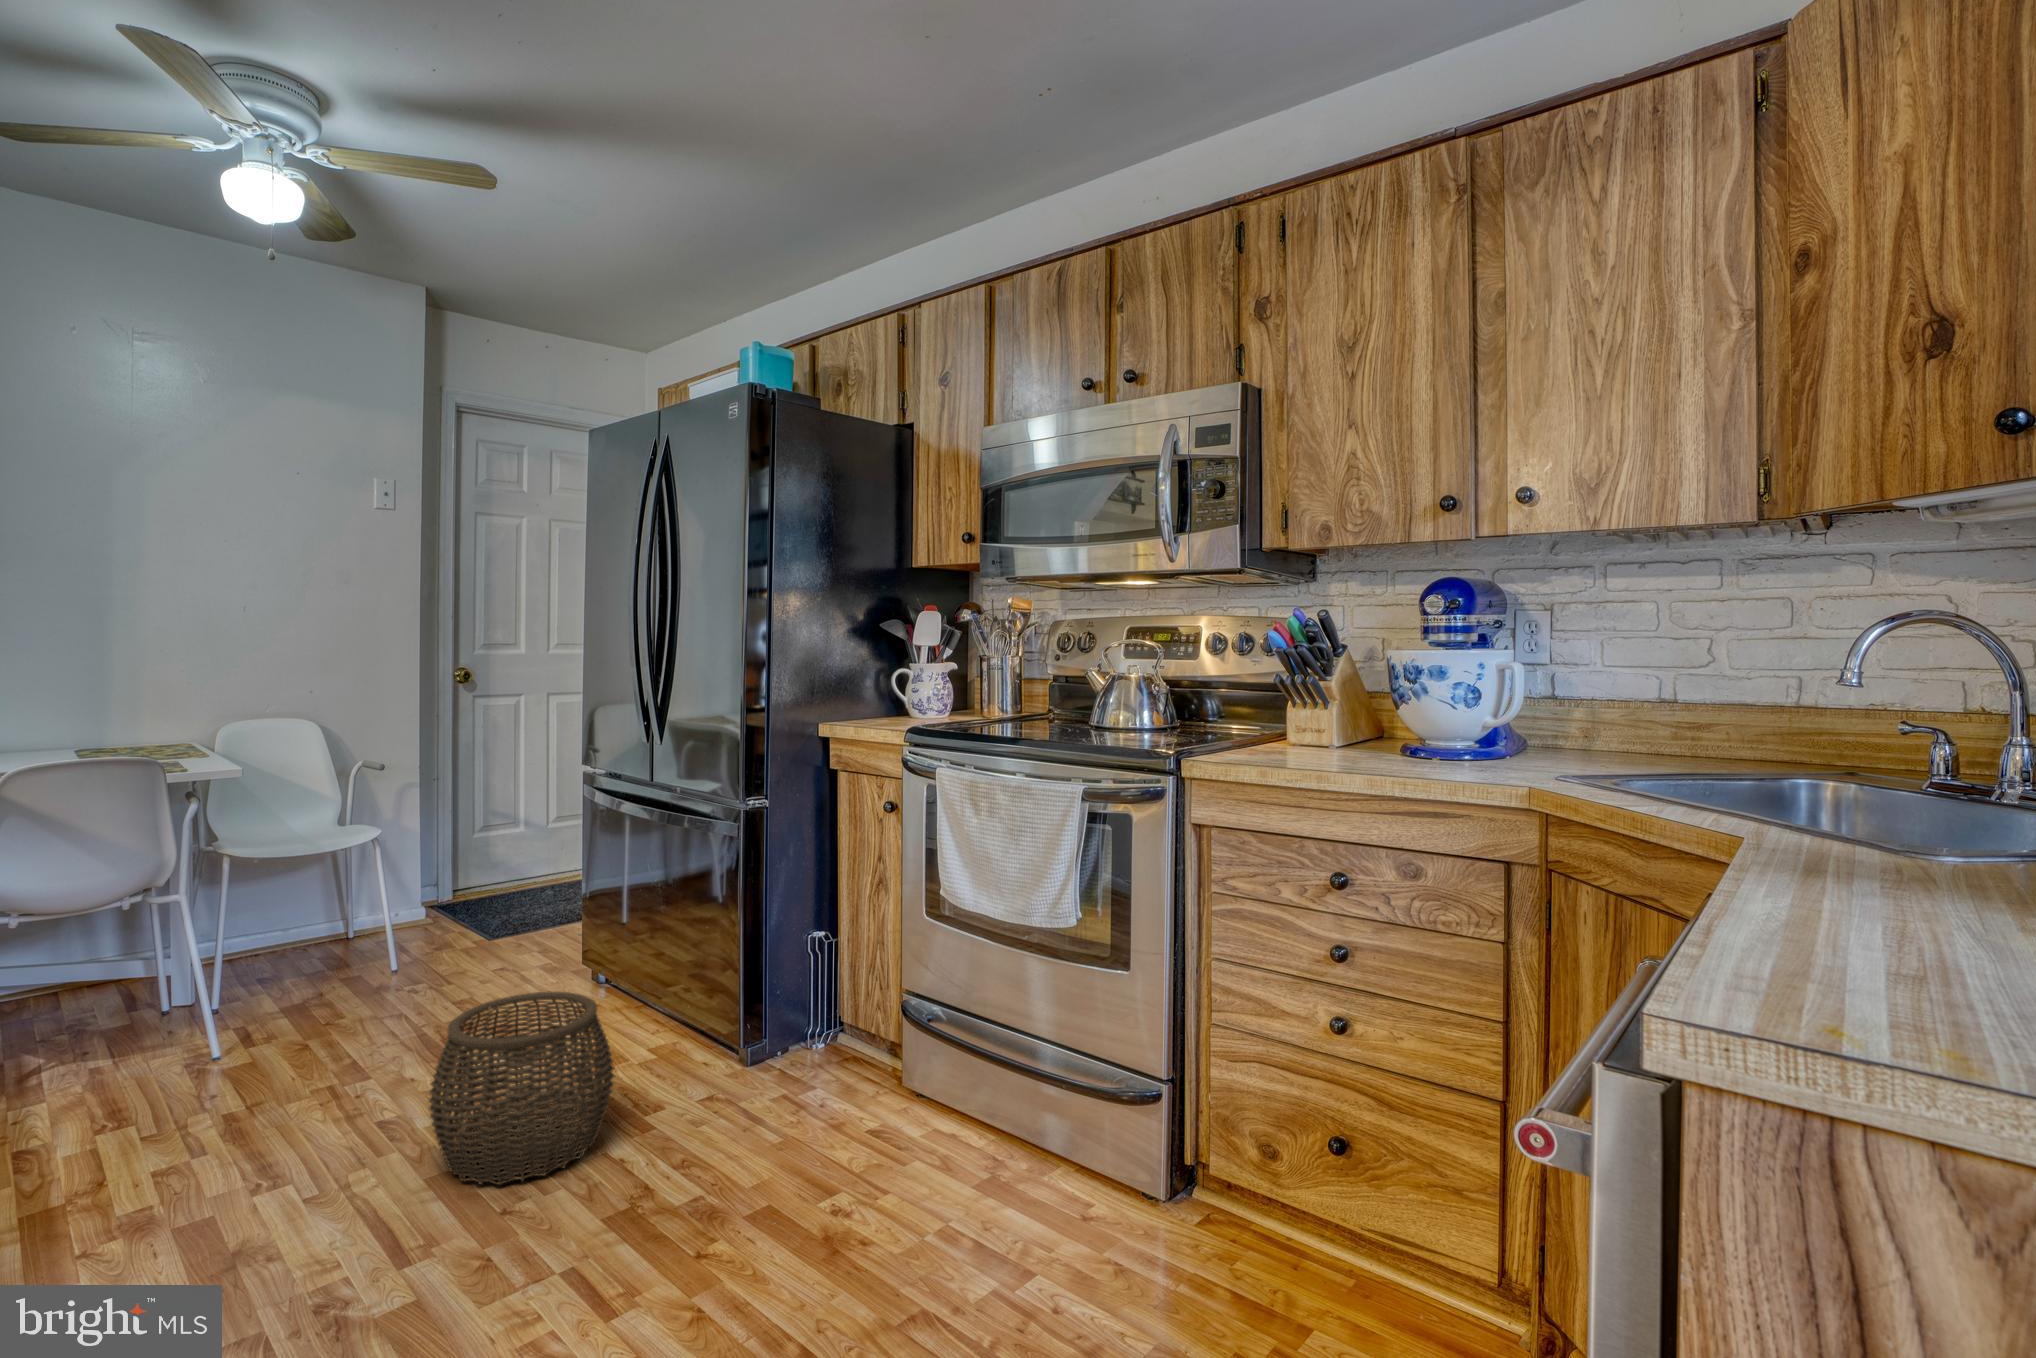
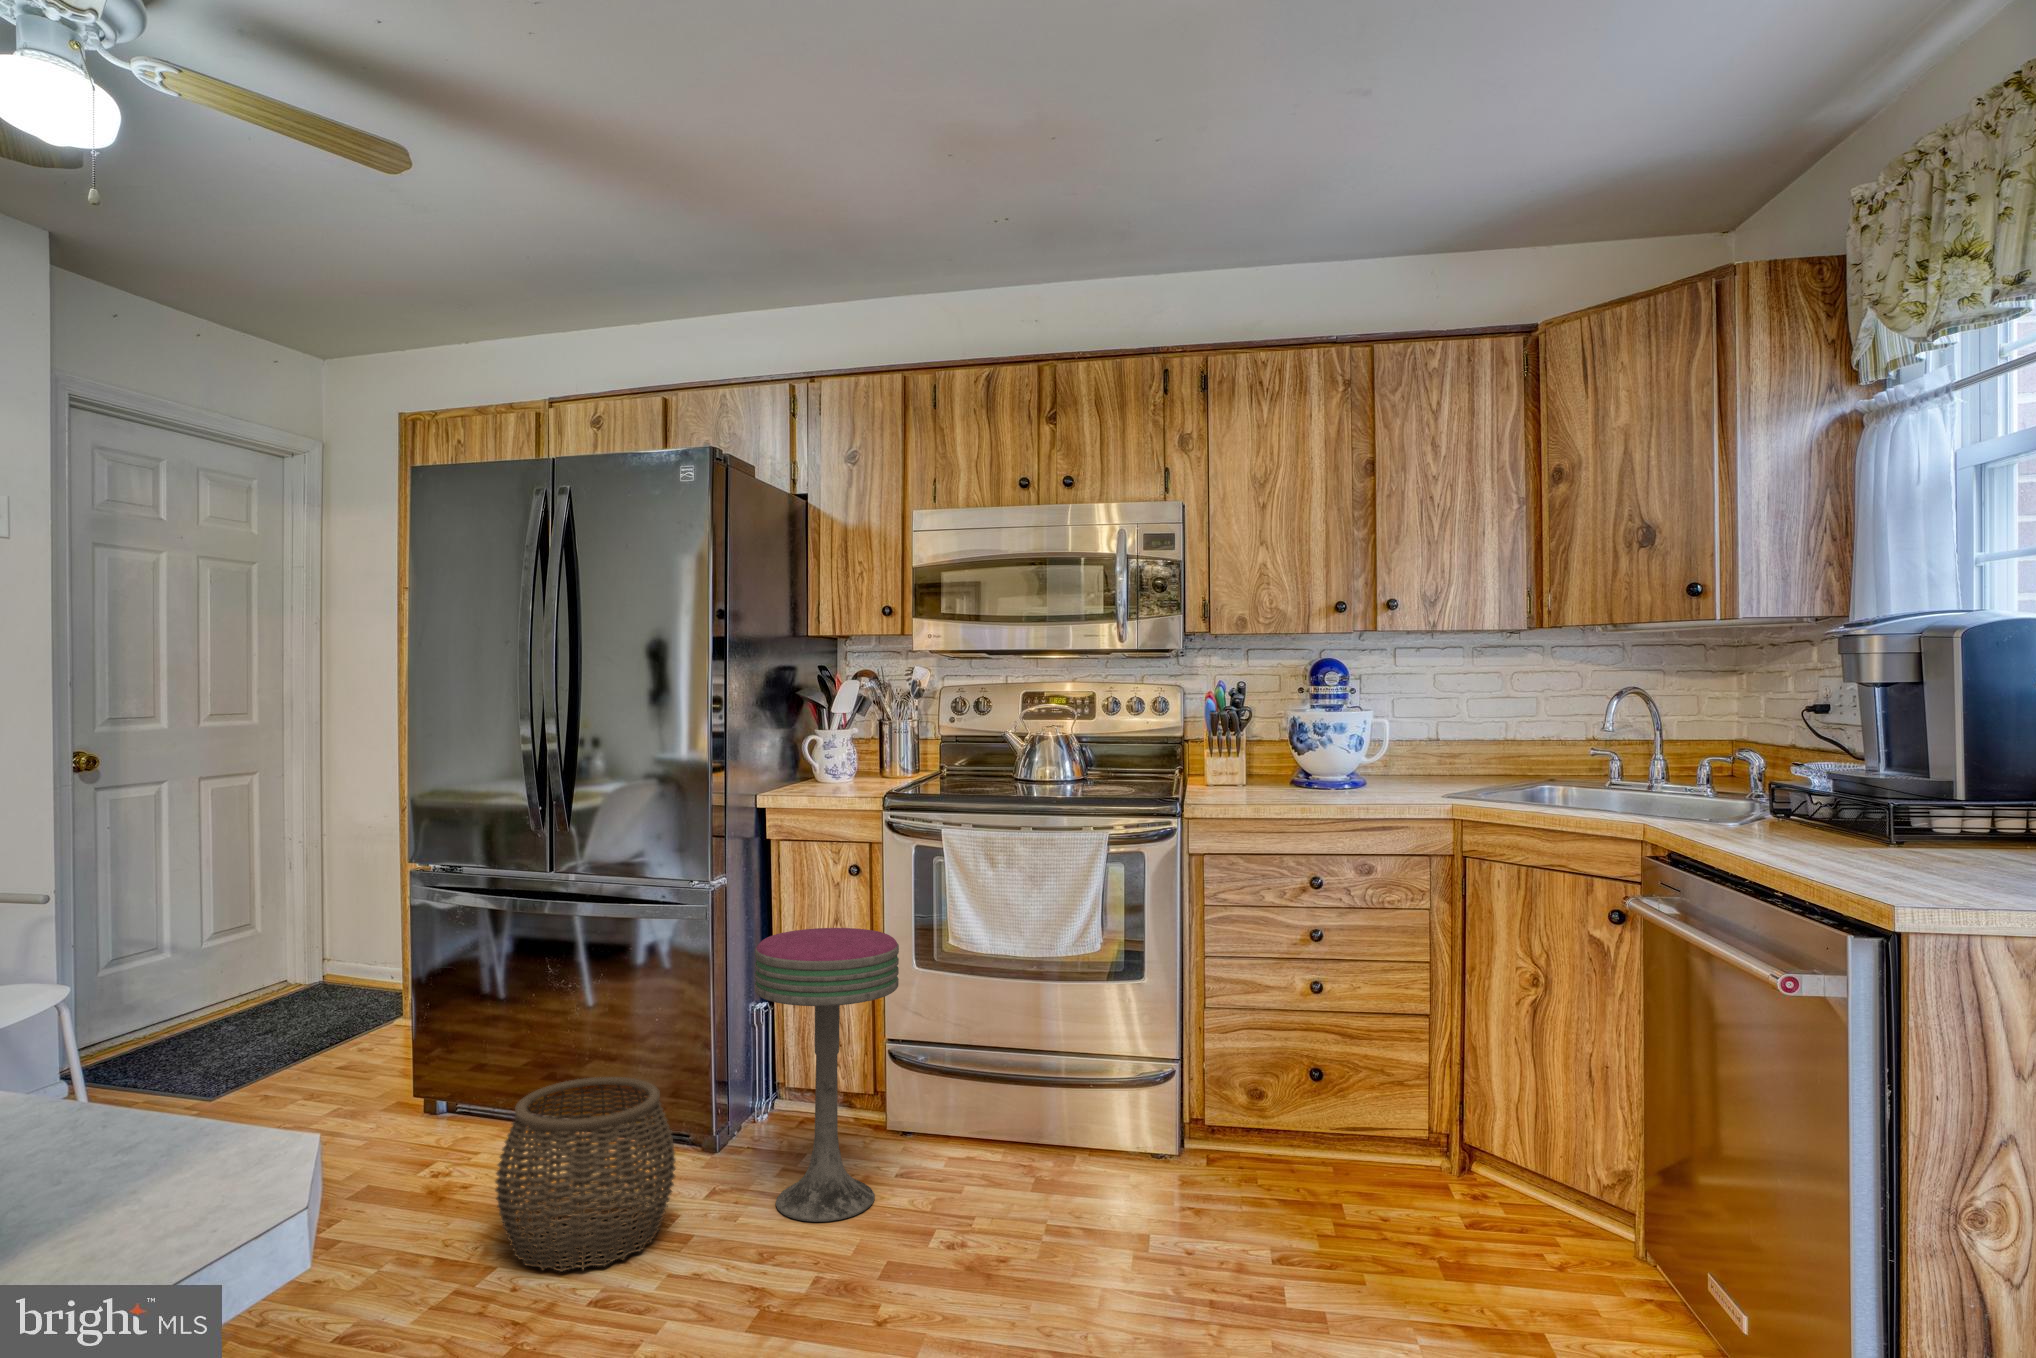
bar stool: none [677,870,836,1187] -> present [755,928,899,1222]

